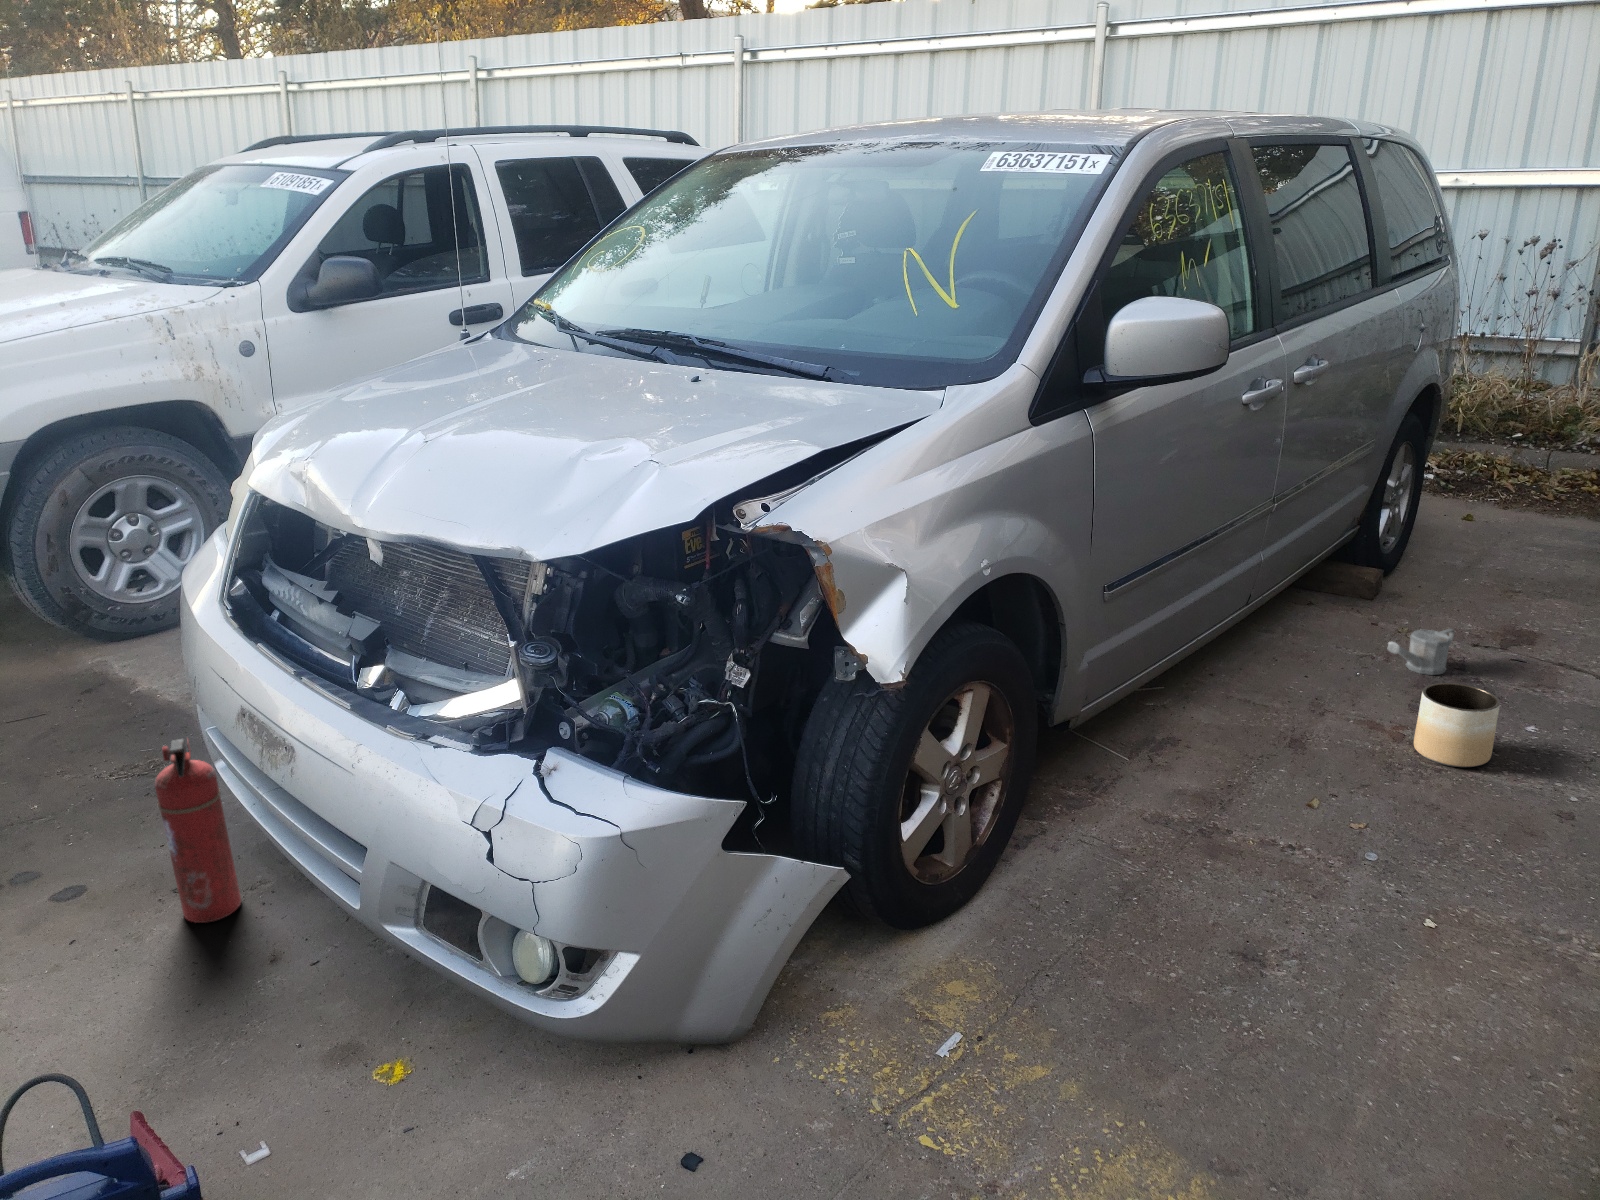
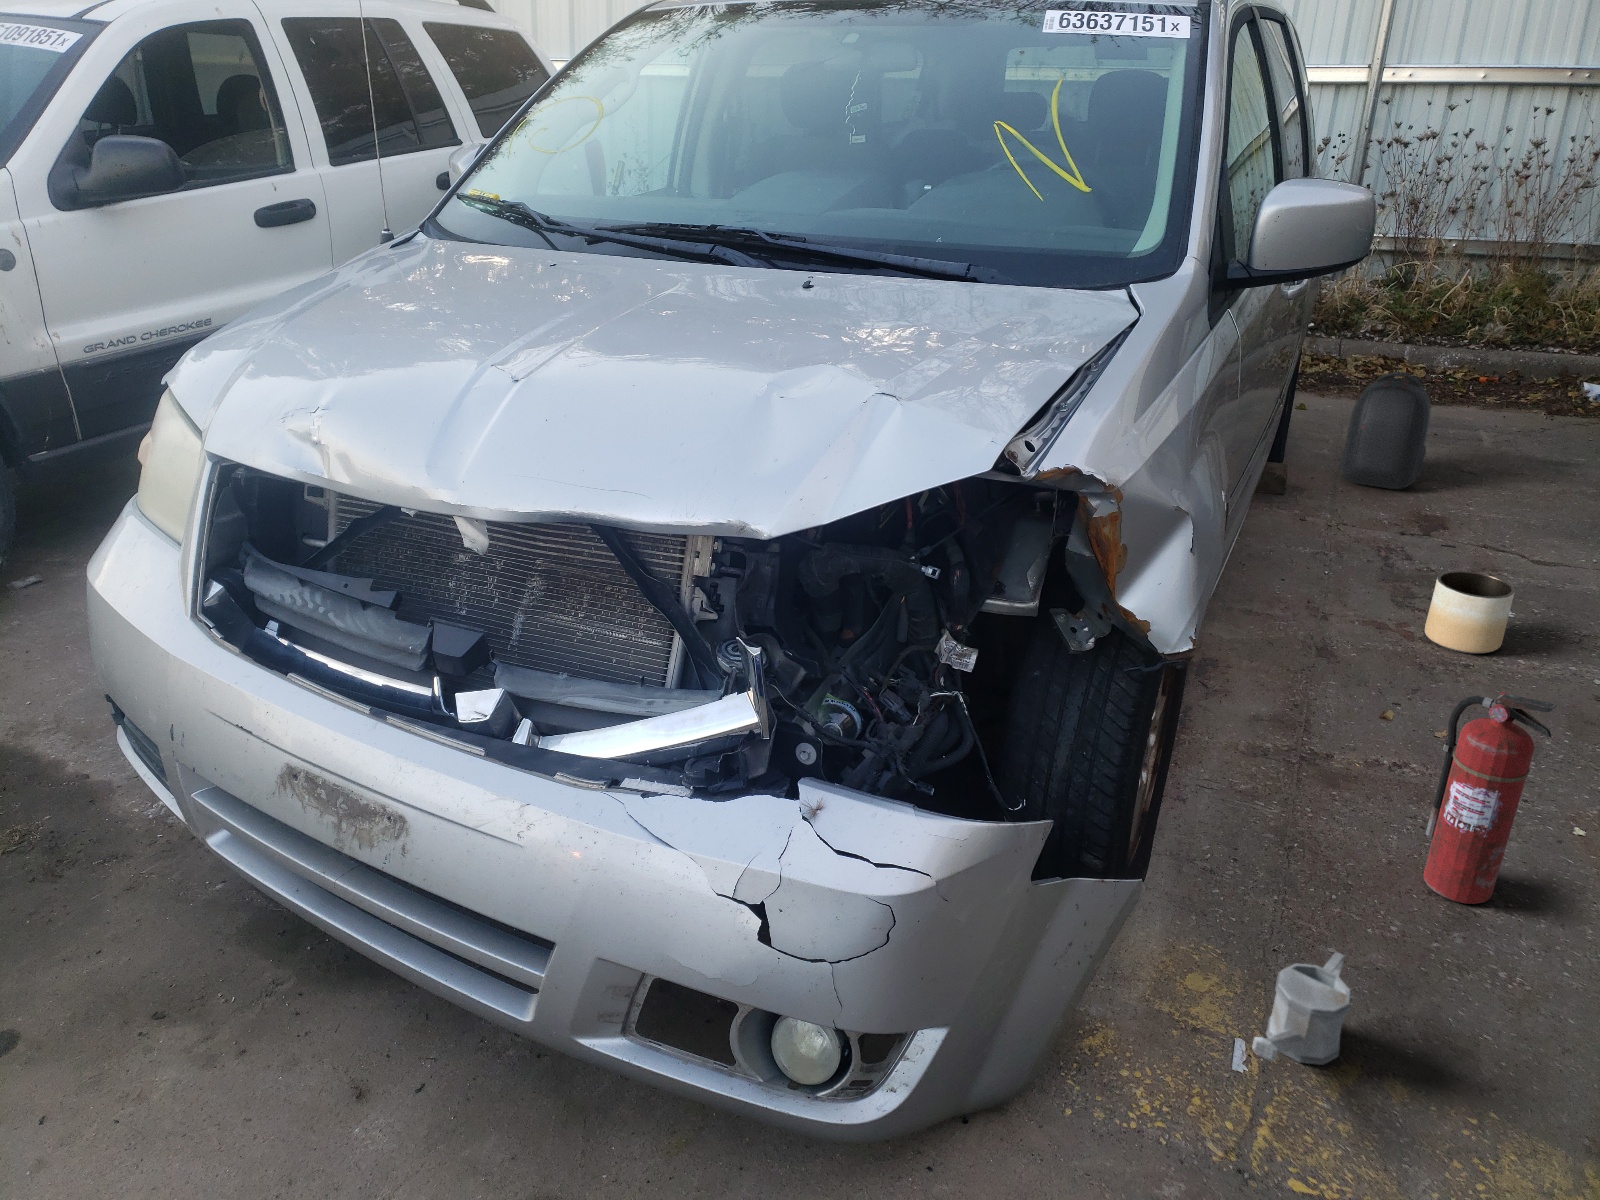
backpack: none [1446,485,1545,606] -> present [1340,372,1431,489]
watering can: present [1388,629,1455,675] -> present [1252,952,1351,1065]
fire extinguisher: present [154,739,241,923] -> present [1423,692,1556,904]

